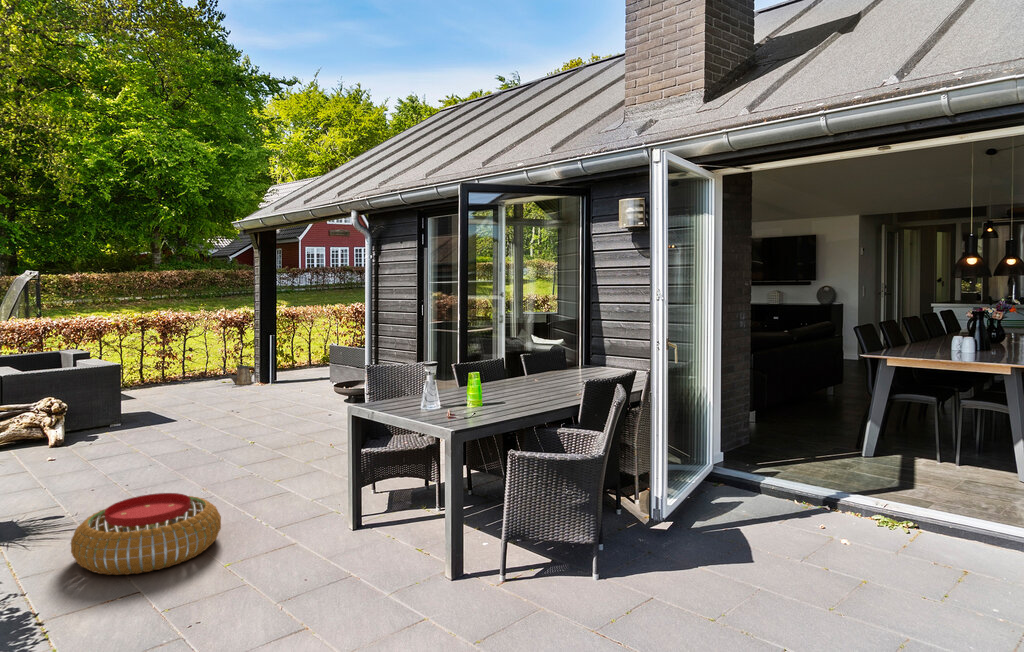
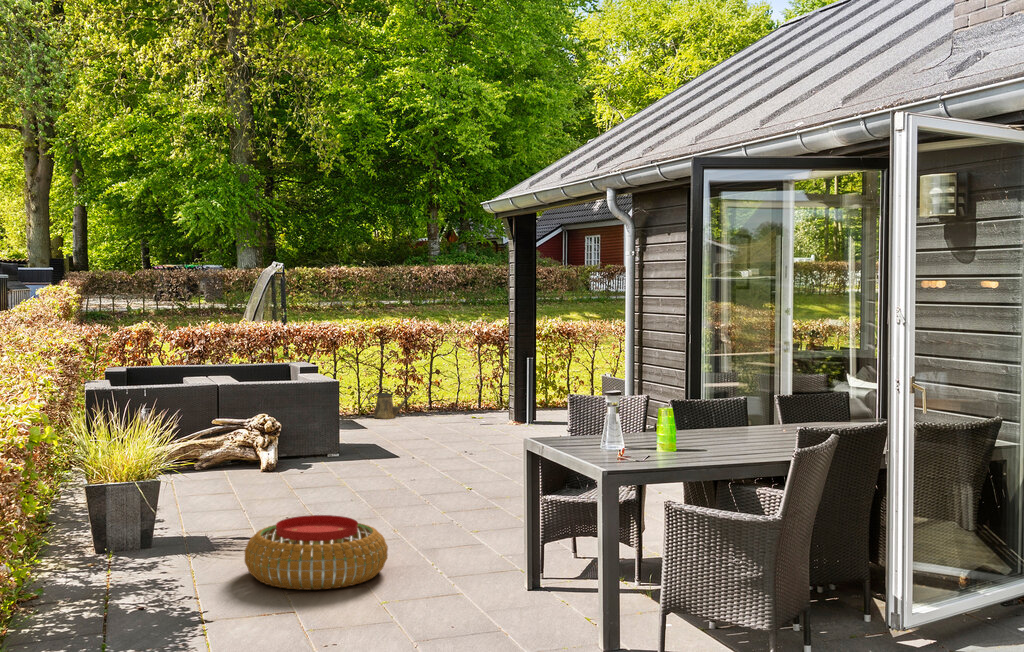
watering can: present [218,365,256,385] -> present [368,390,416,419]

